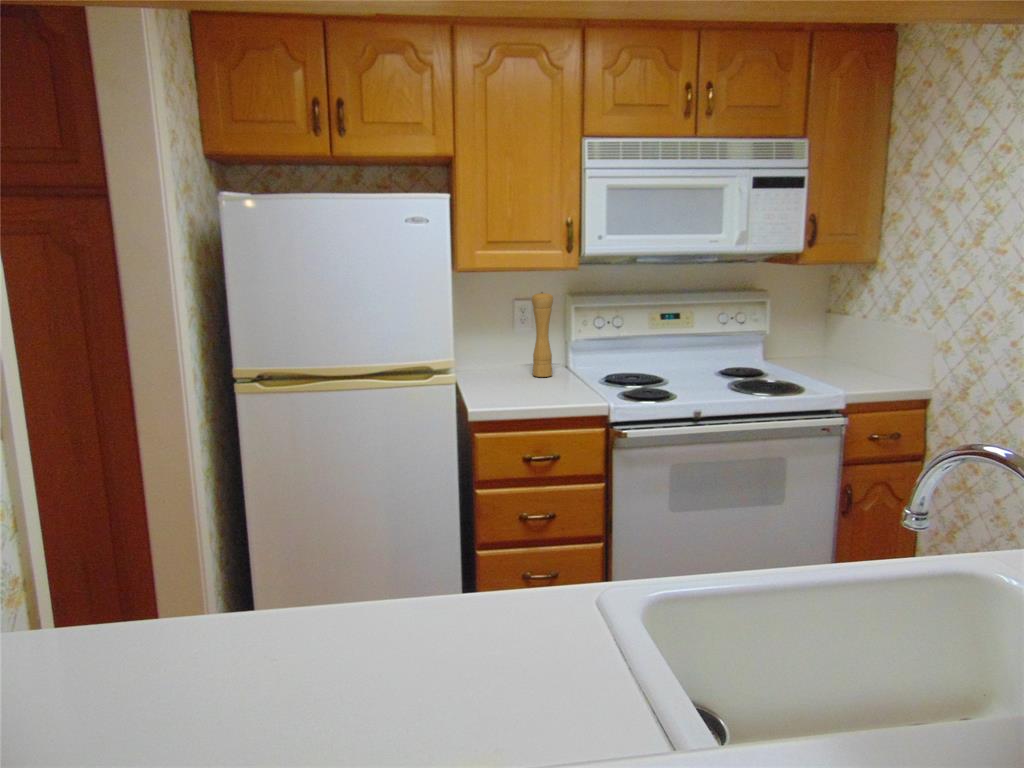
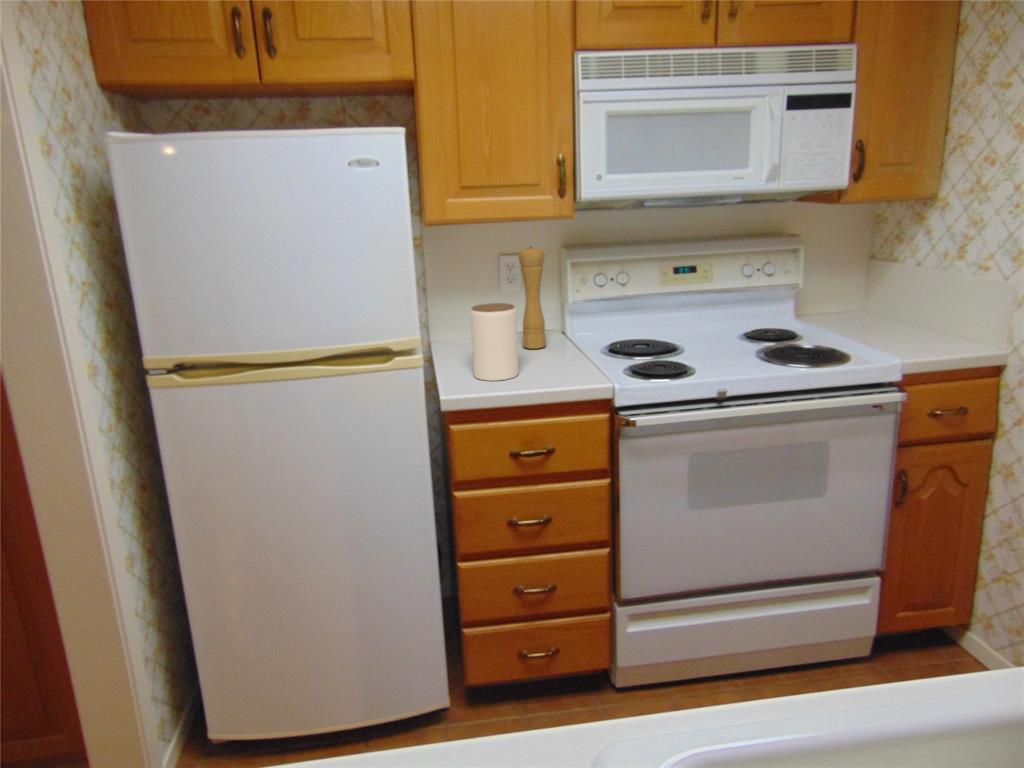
jar: none [493,336,531,399] -> present [470,303,519,381]

